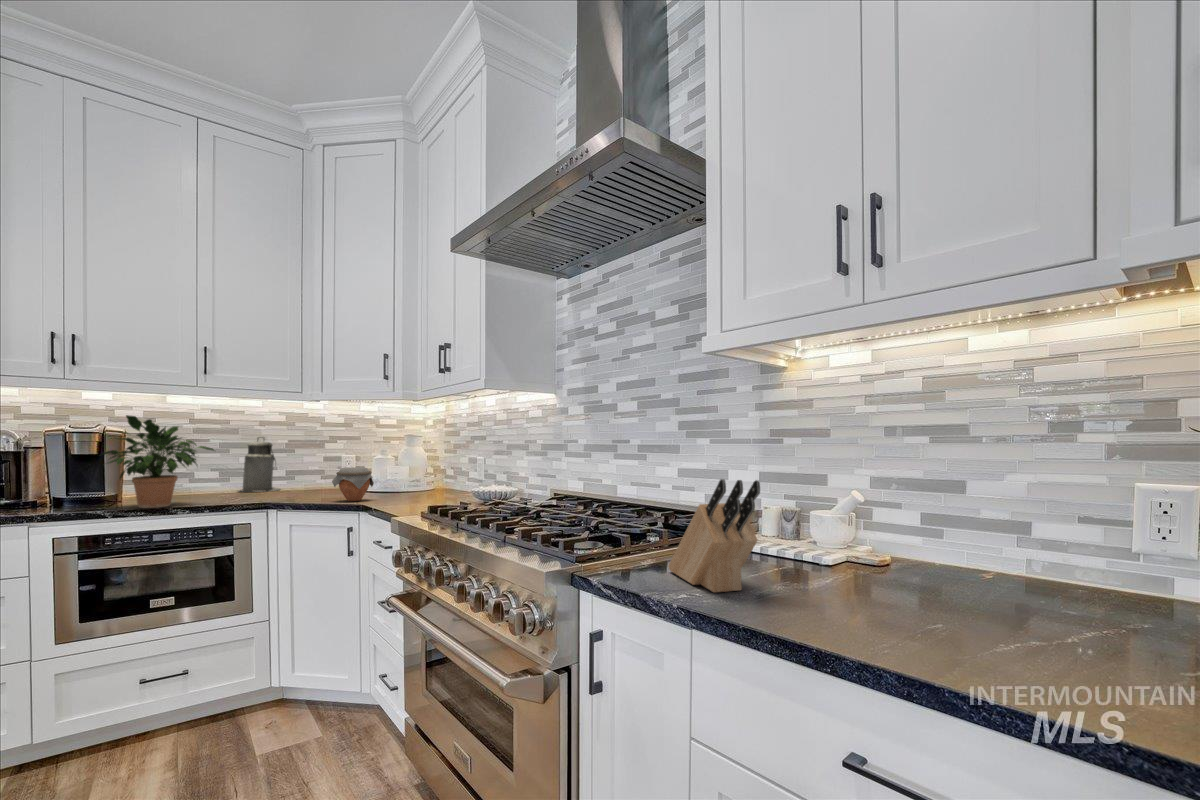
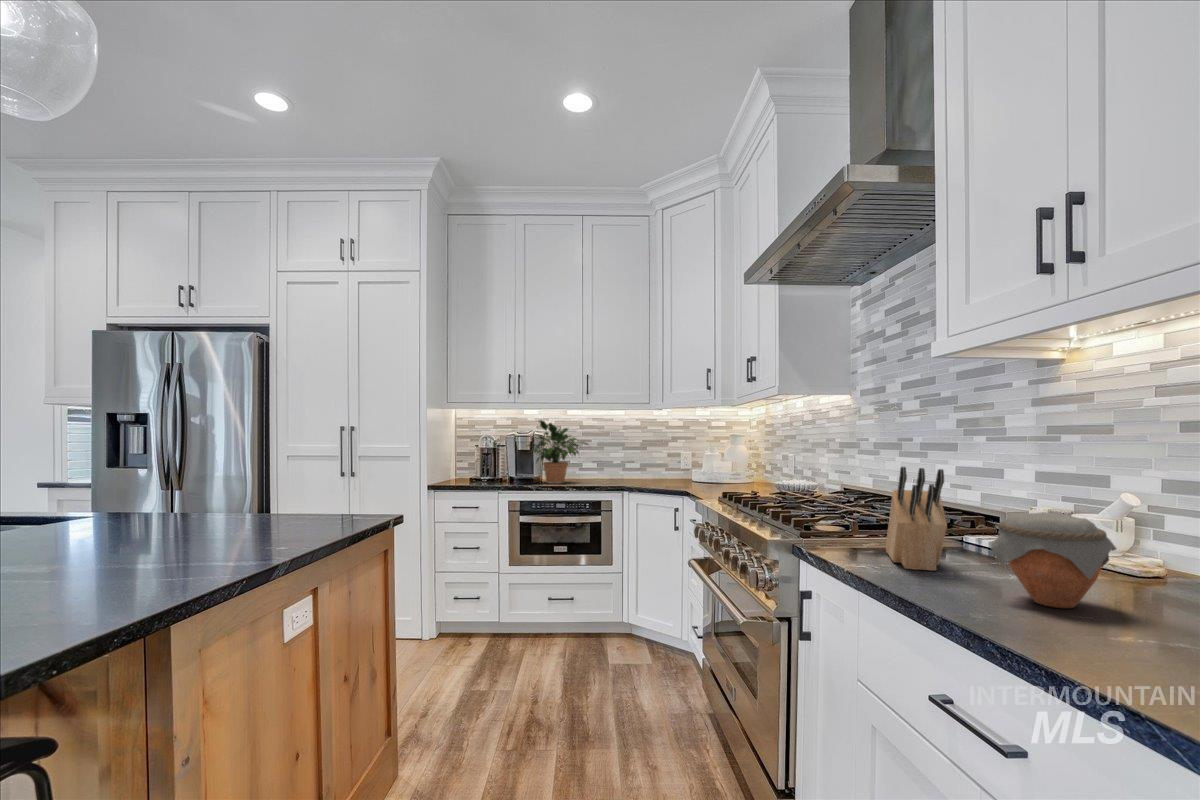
canister: present [239,437,280,492] -> none [610,437,639,478]
jar: present [332,467,374,501] -> present [991,512,1116,608]

